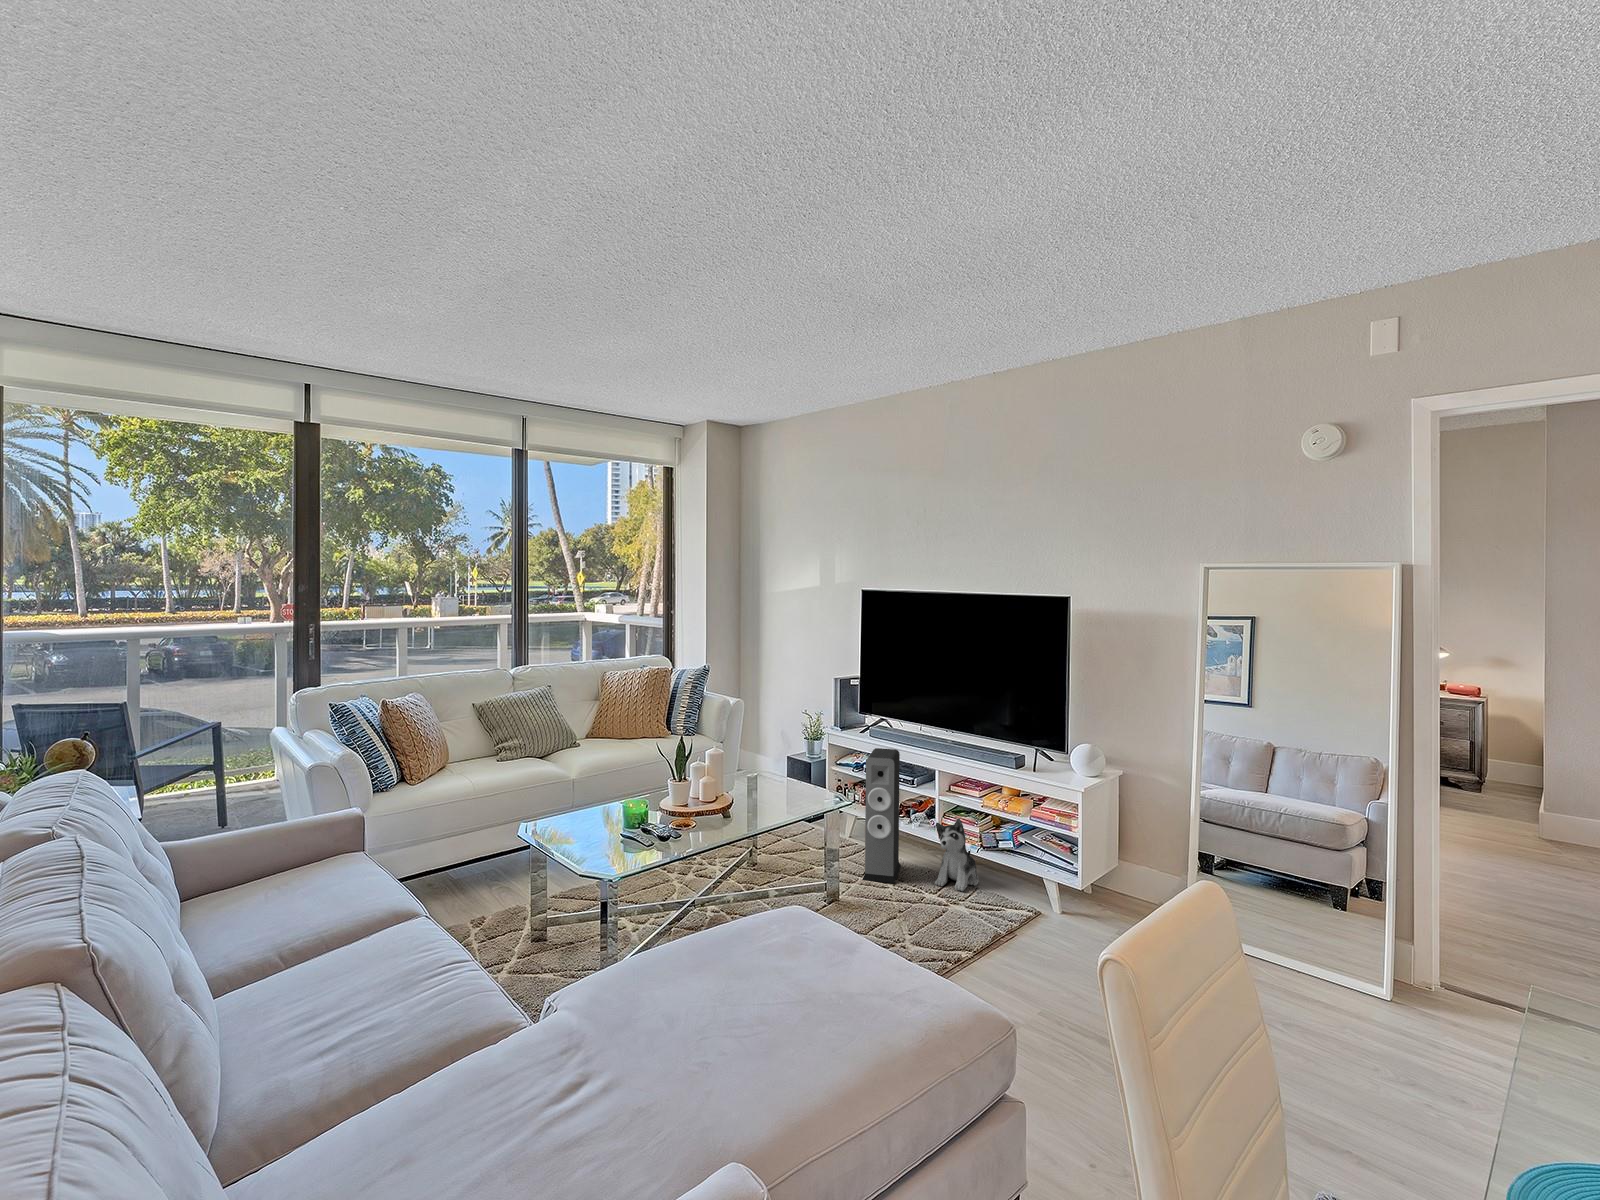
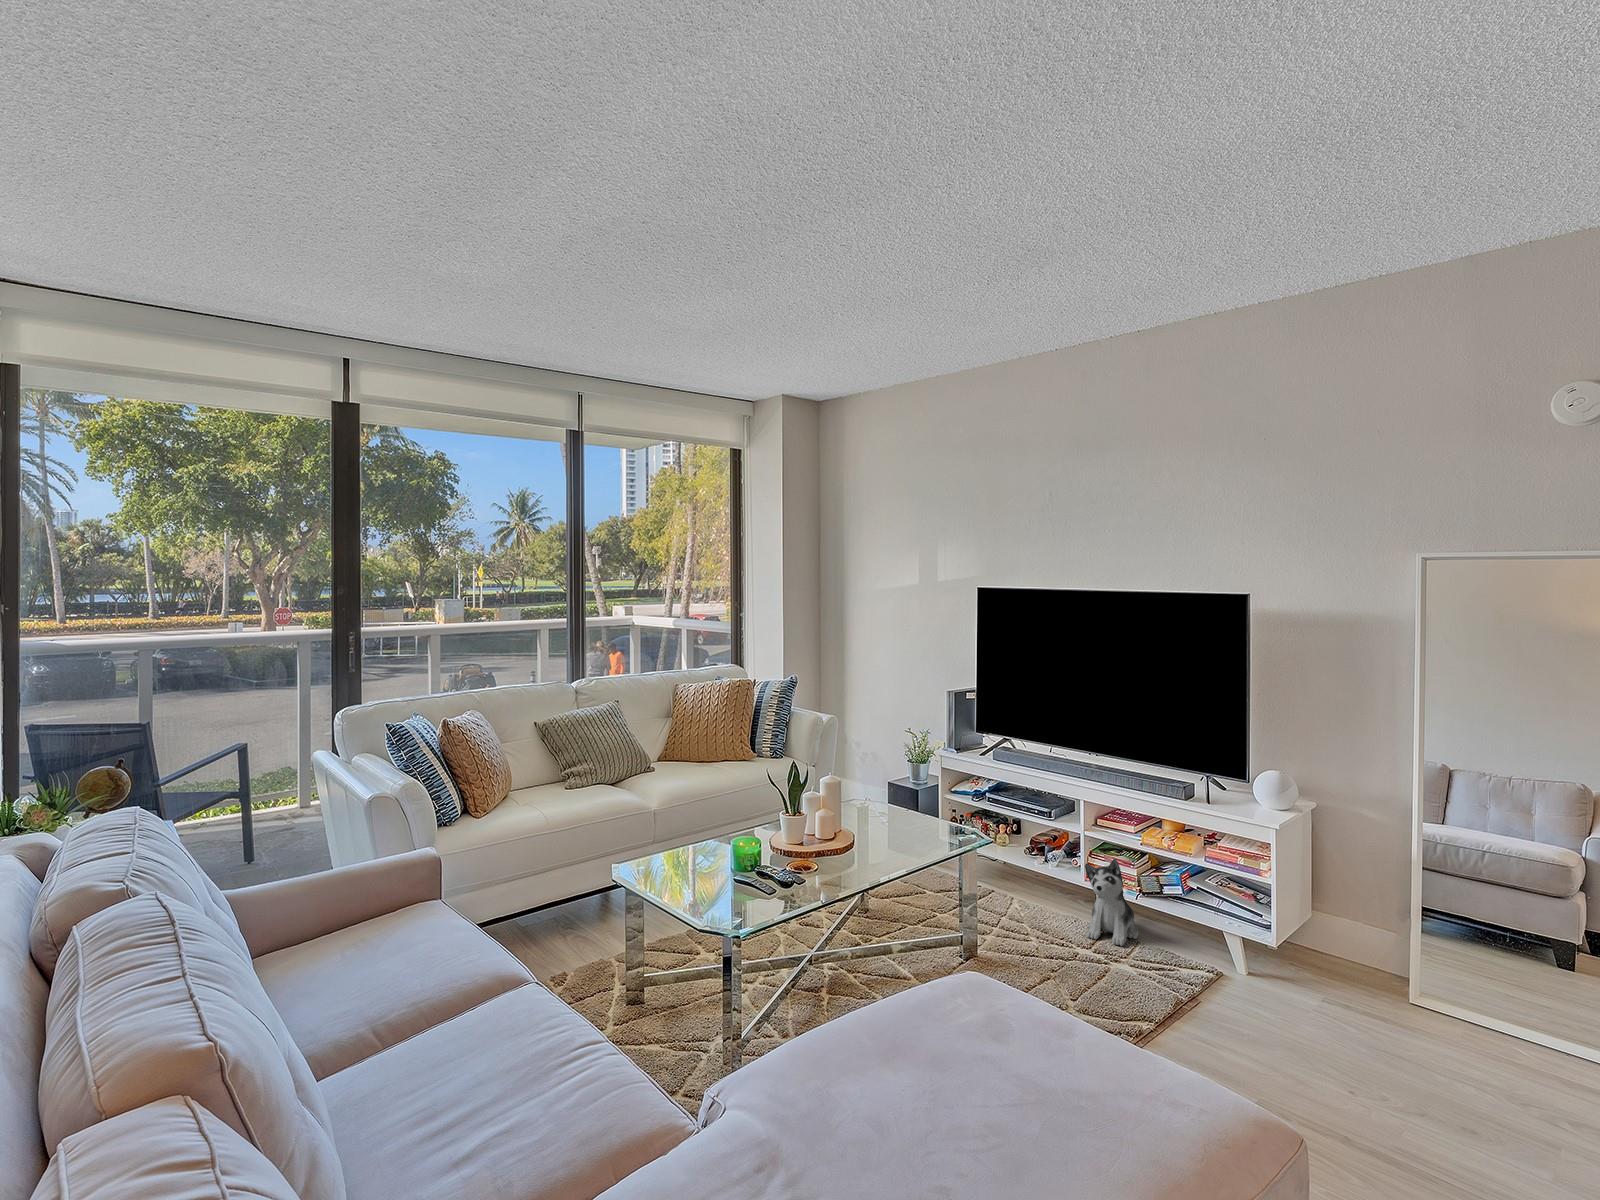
speaker: present [863,748,901,883] -> none [999,775,1039,935]

